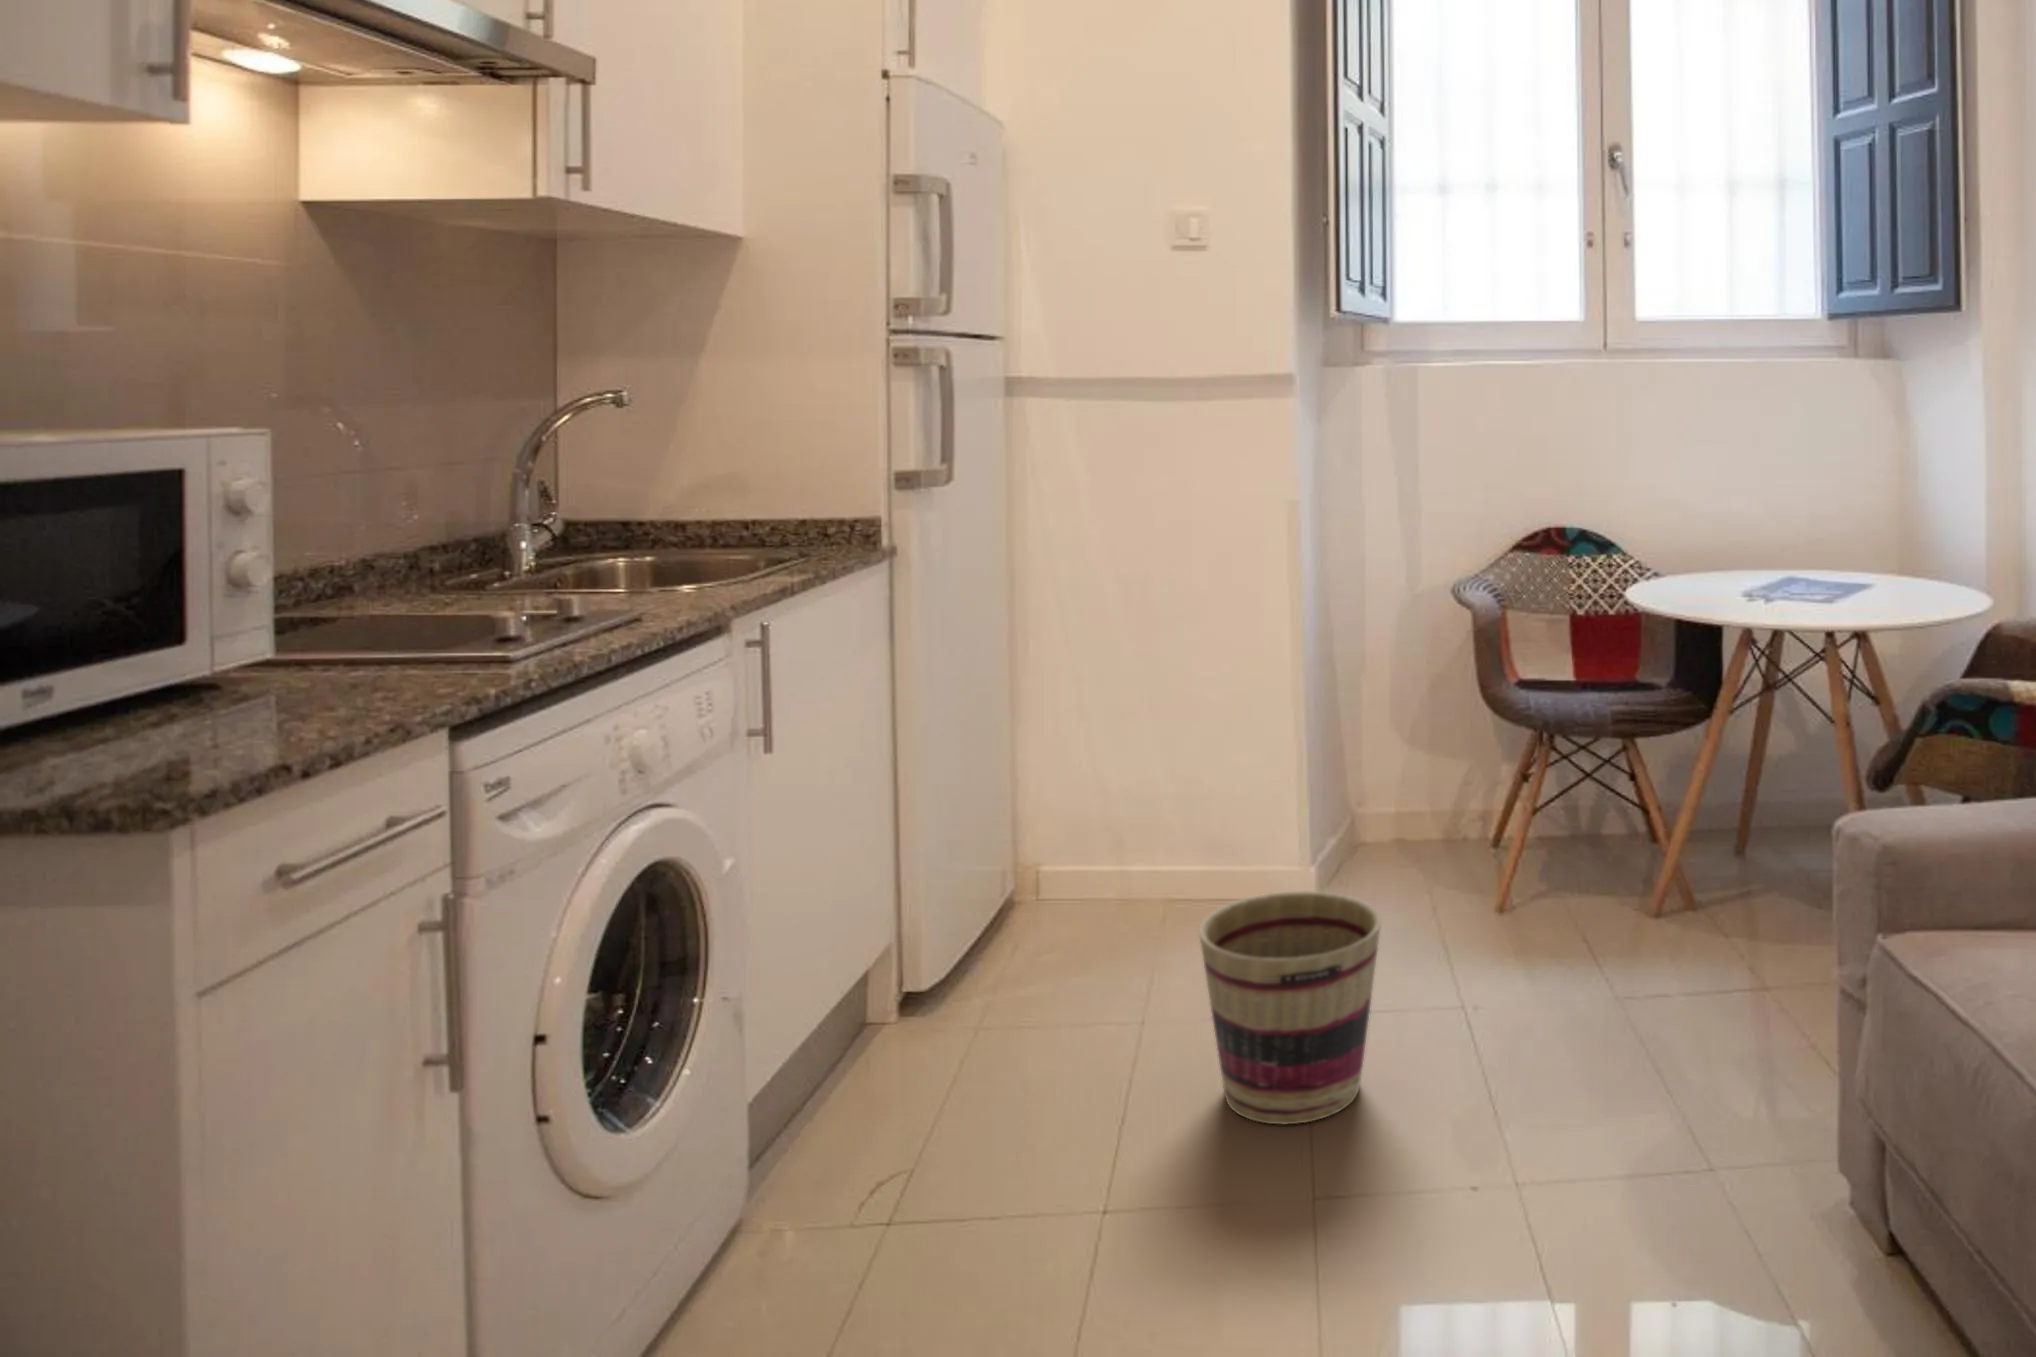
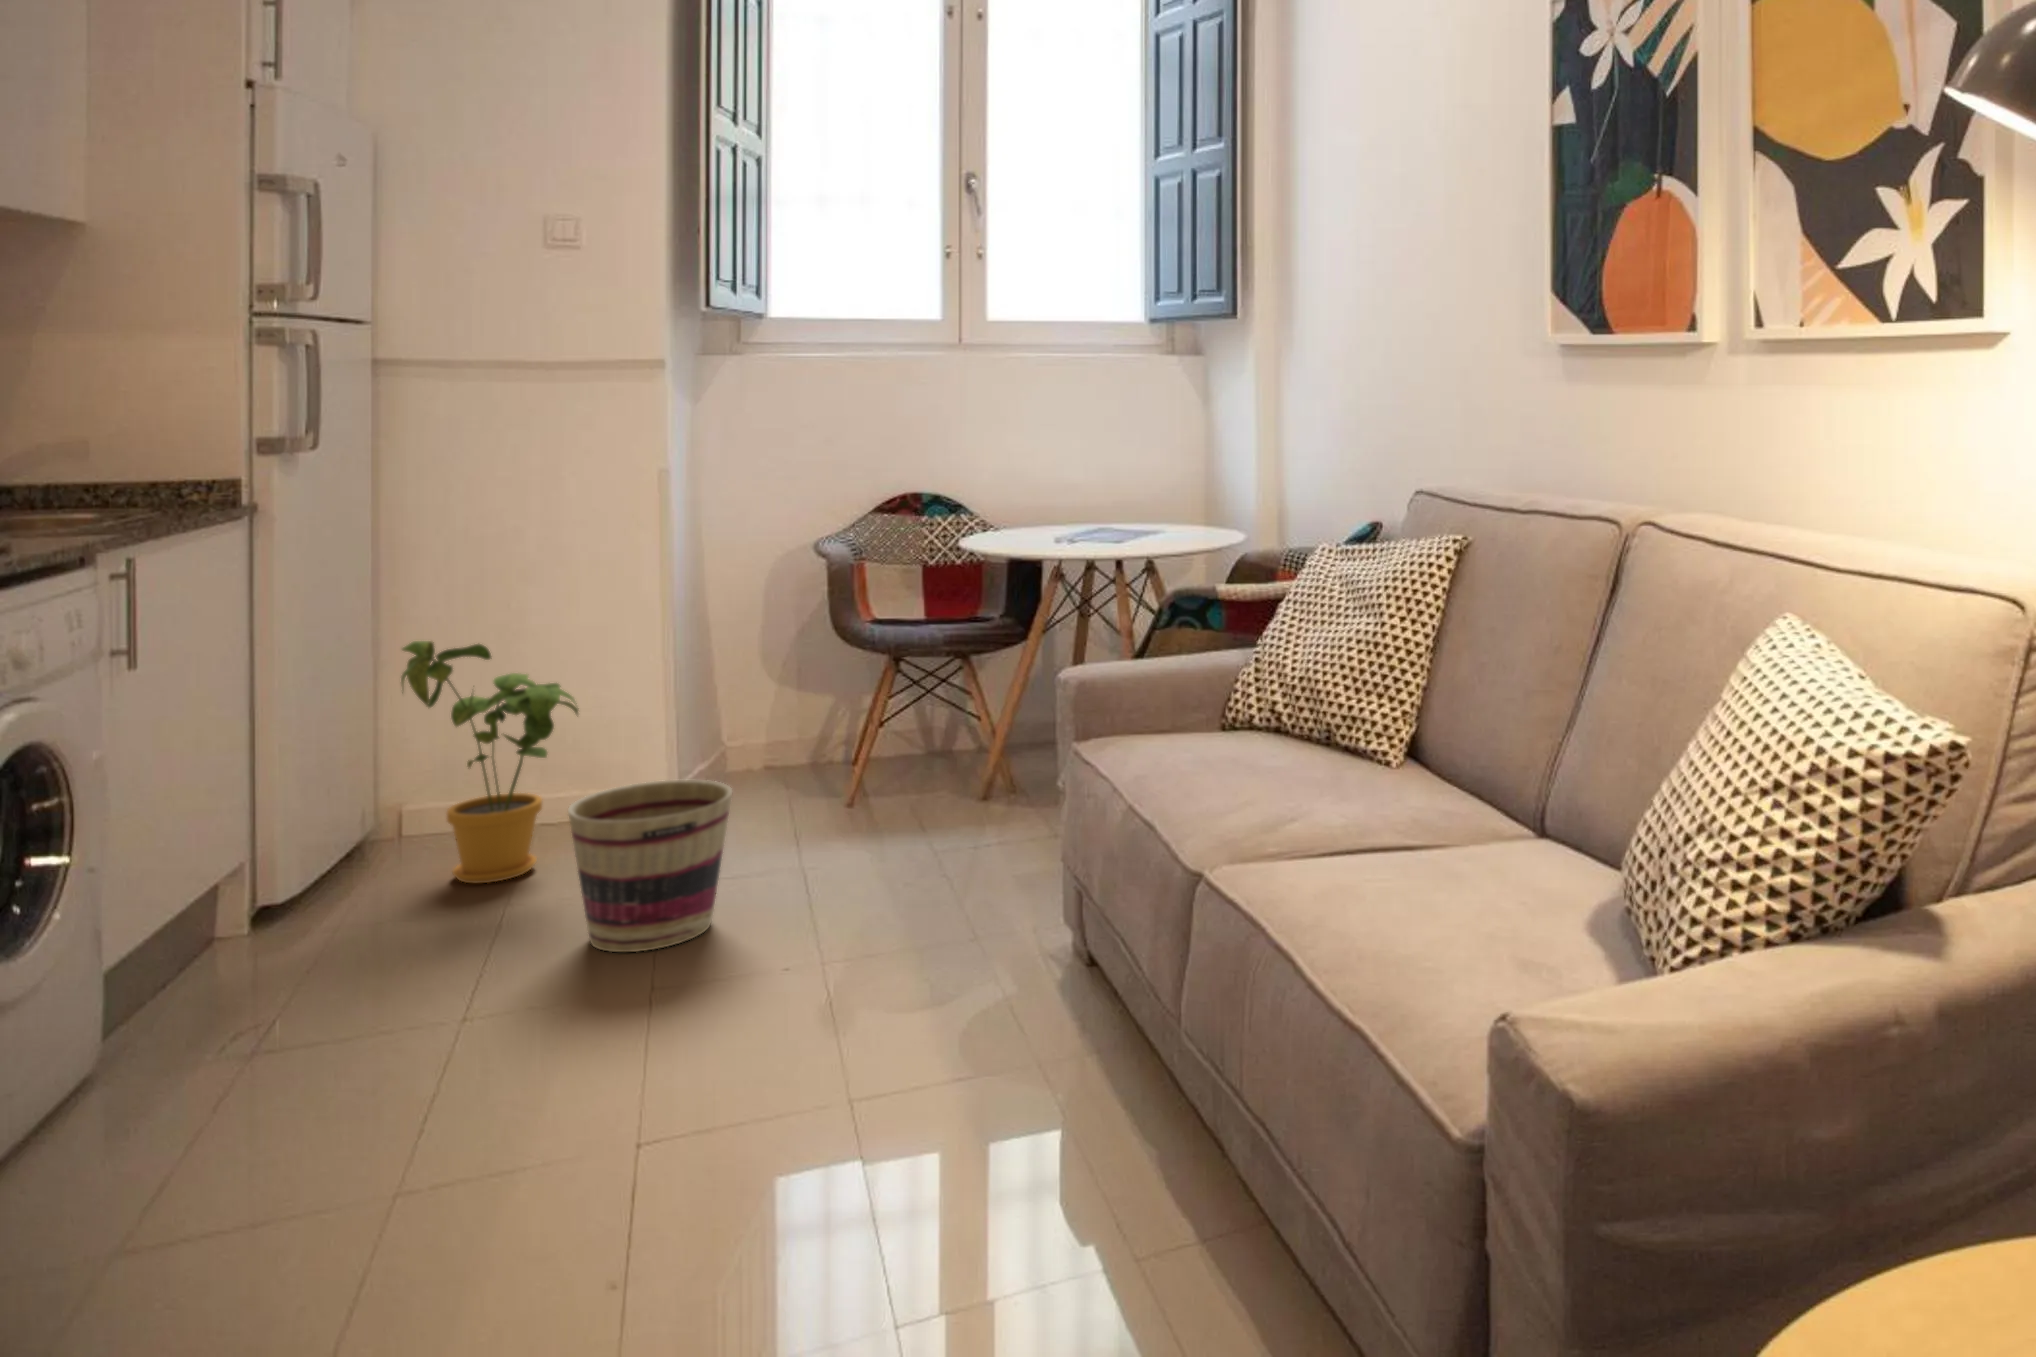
house plant: none [1037,698,1215,978] -> present [401,641,579,883]

